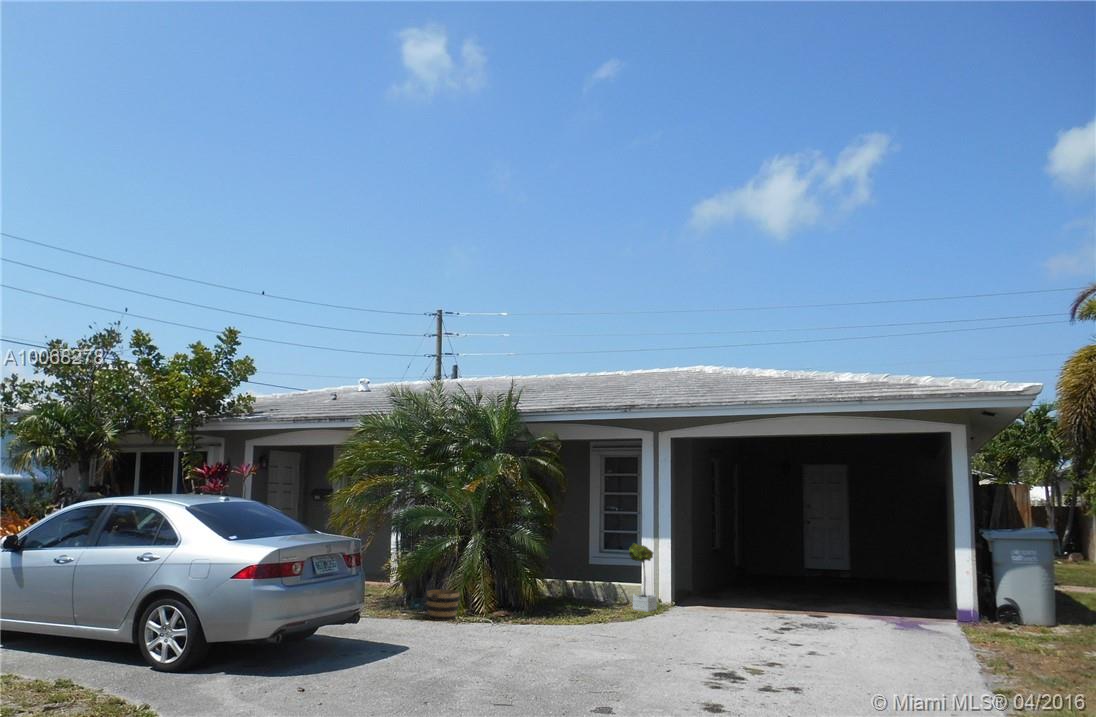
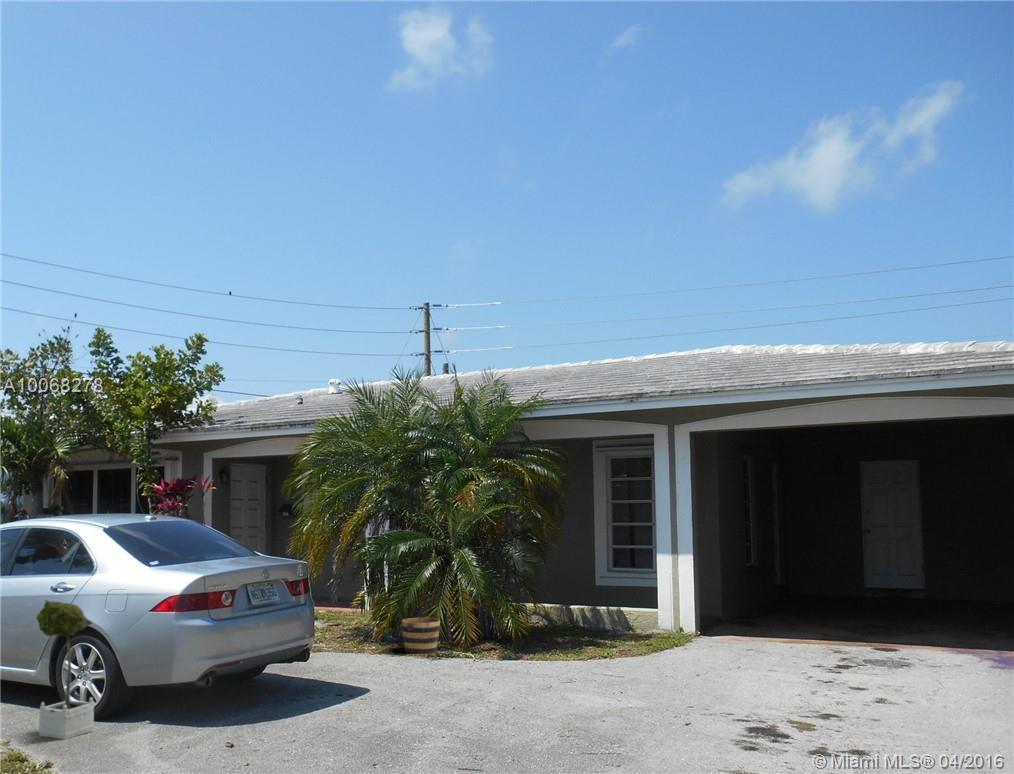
potted tree: present [629,543,657,612] -> present [37,600,94,739]

